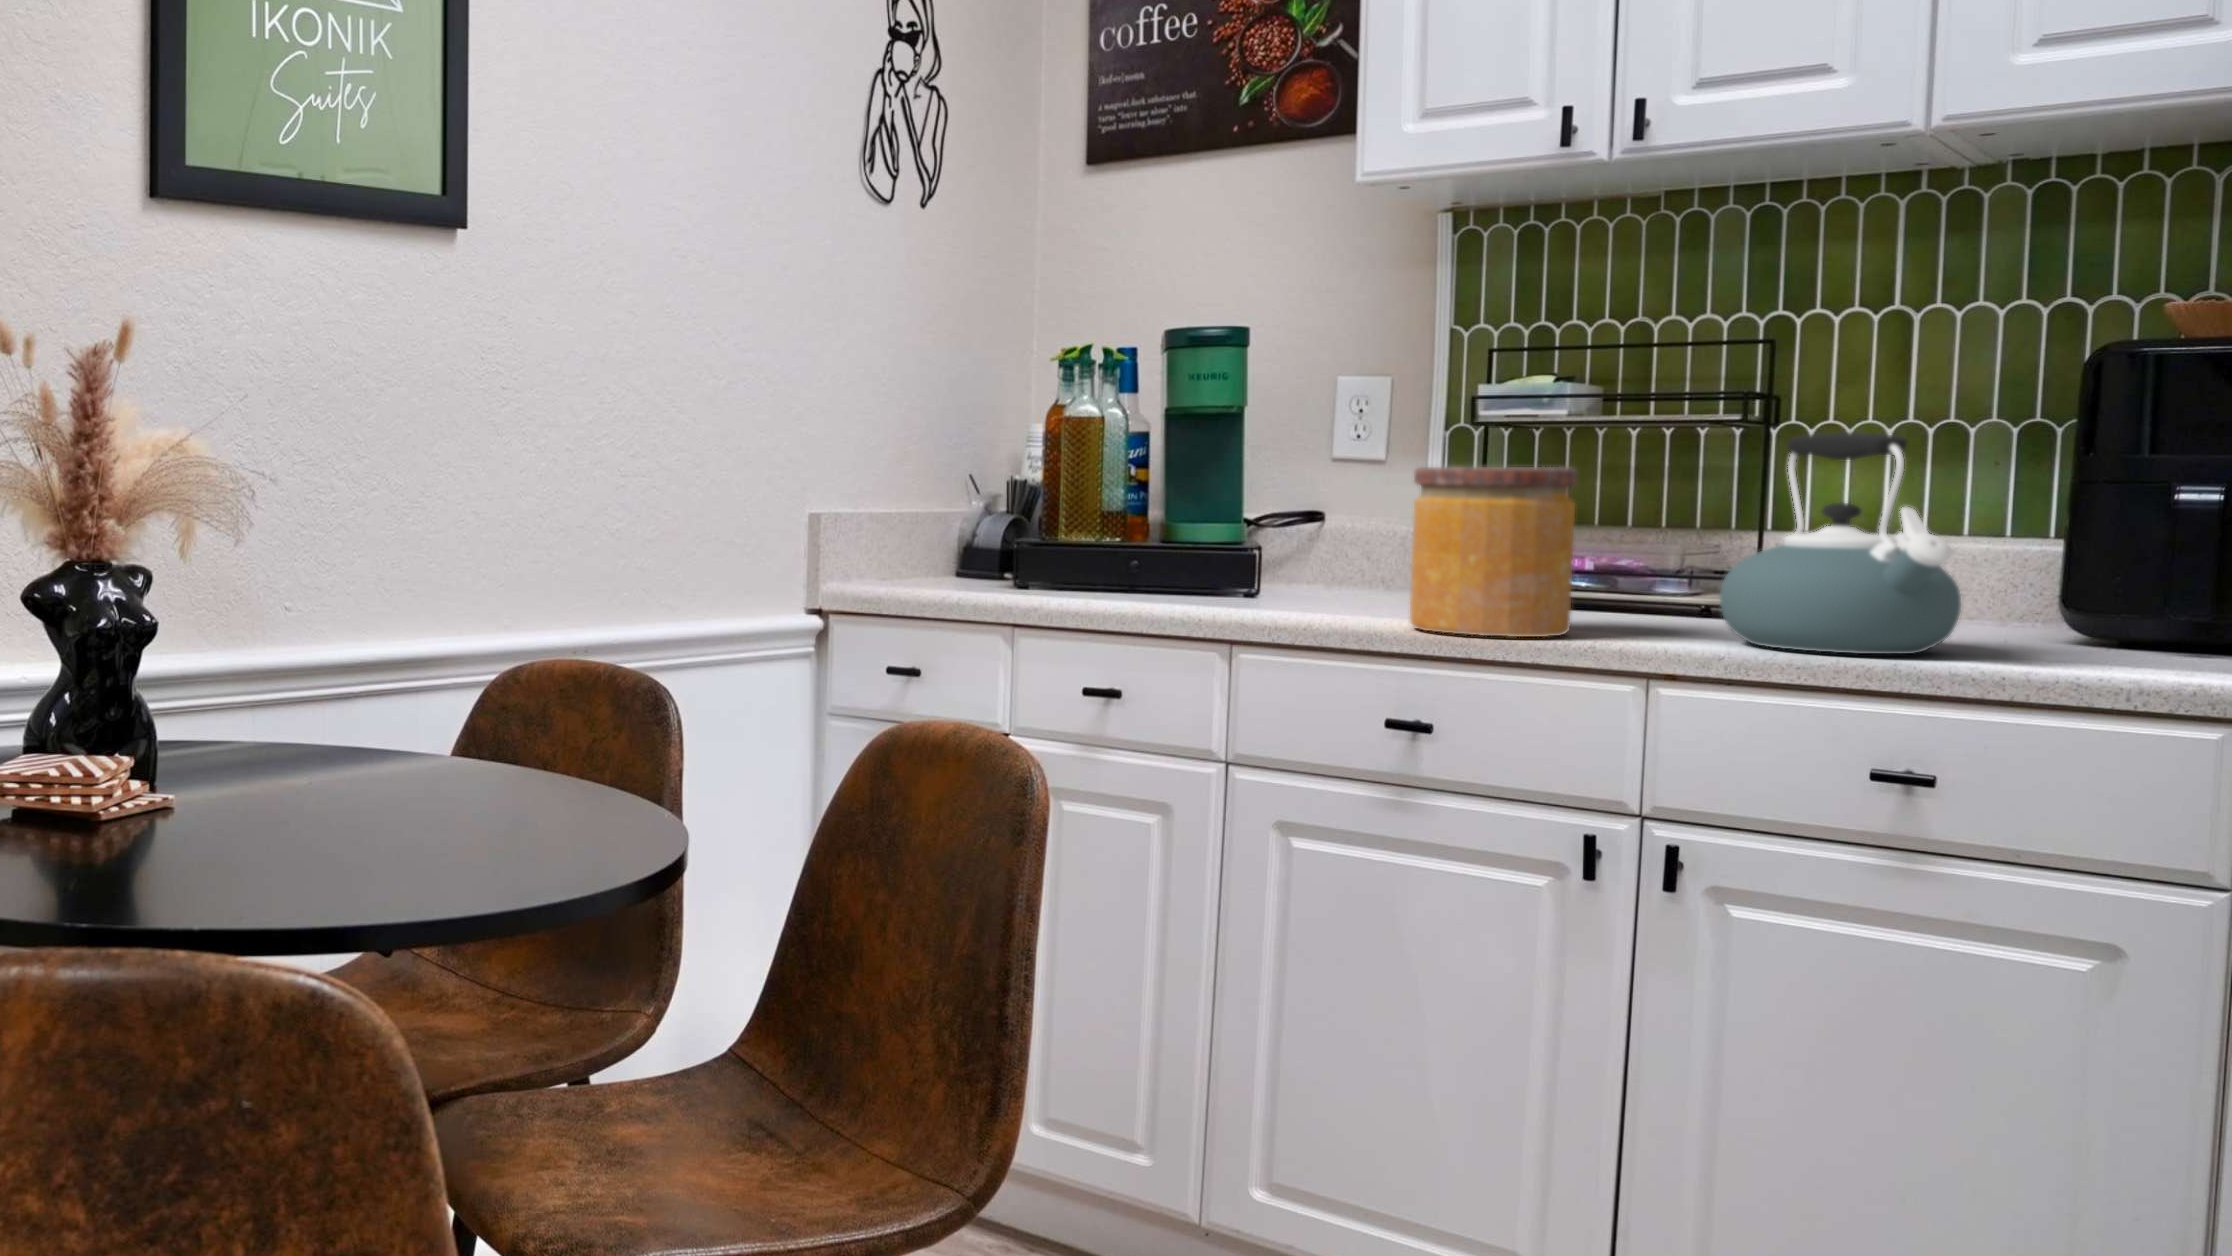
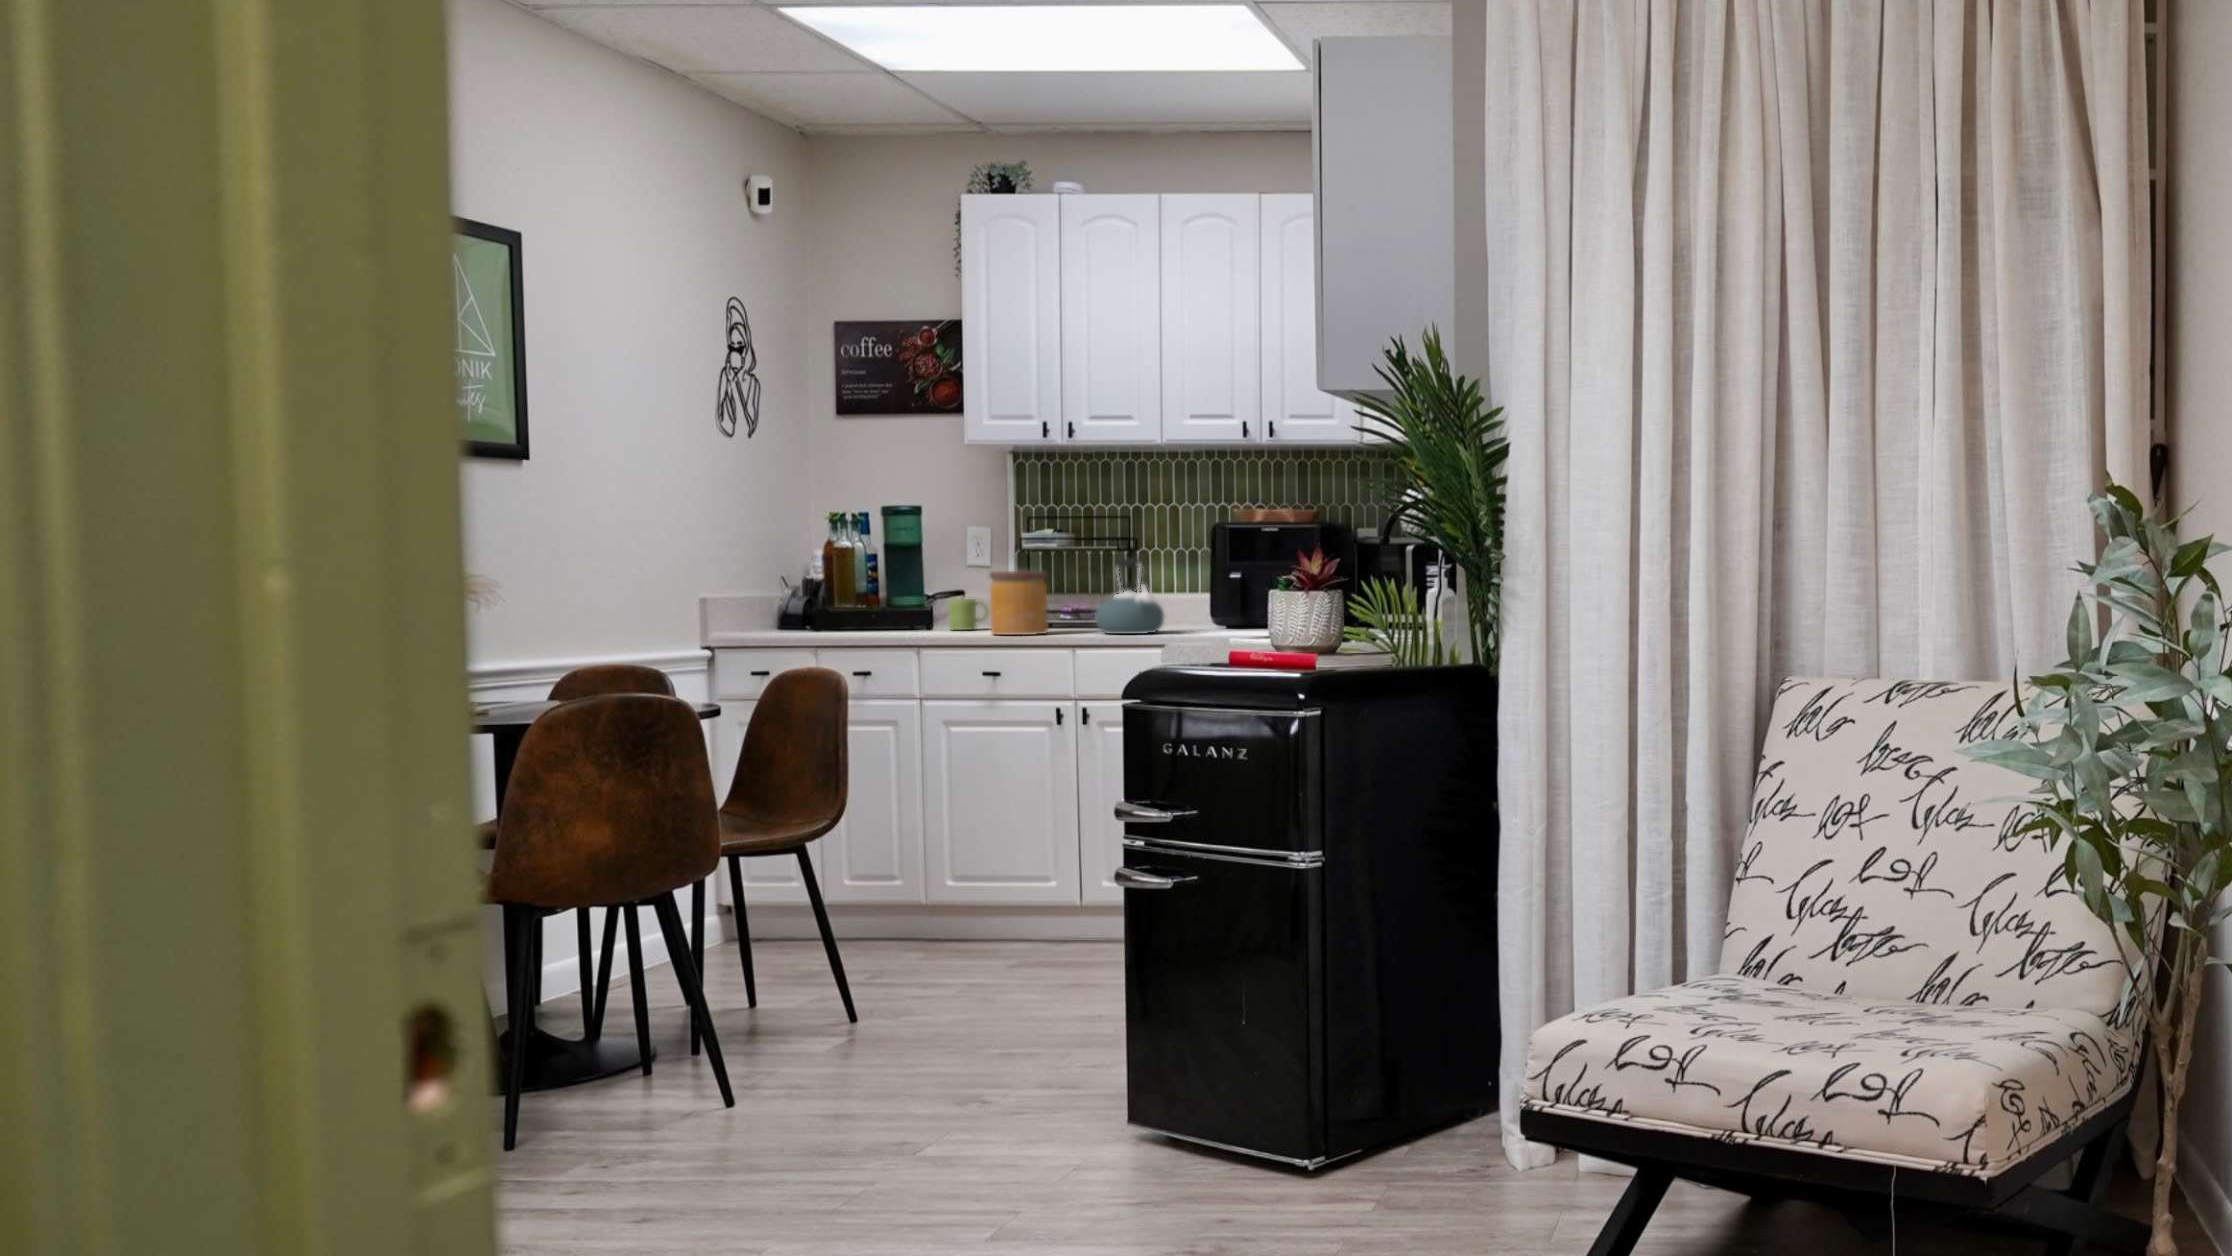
mug: none [1294,531,1392,606] -> present [949,599,990,630]

